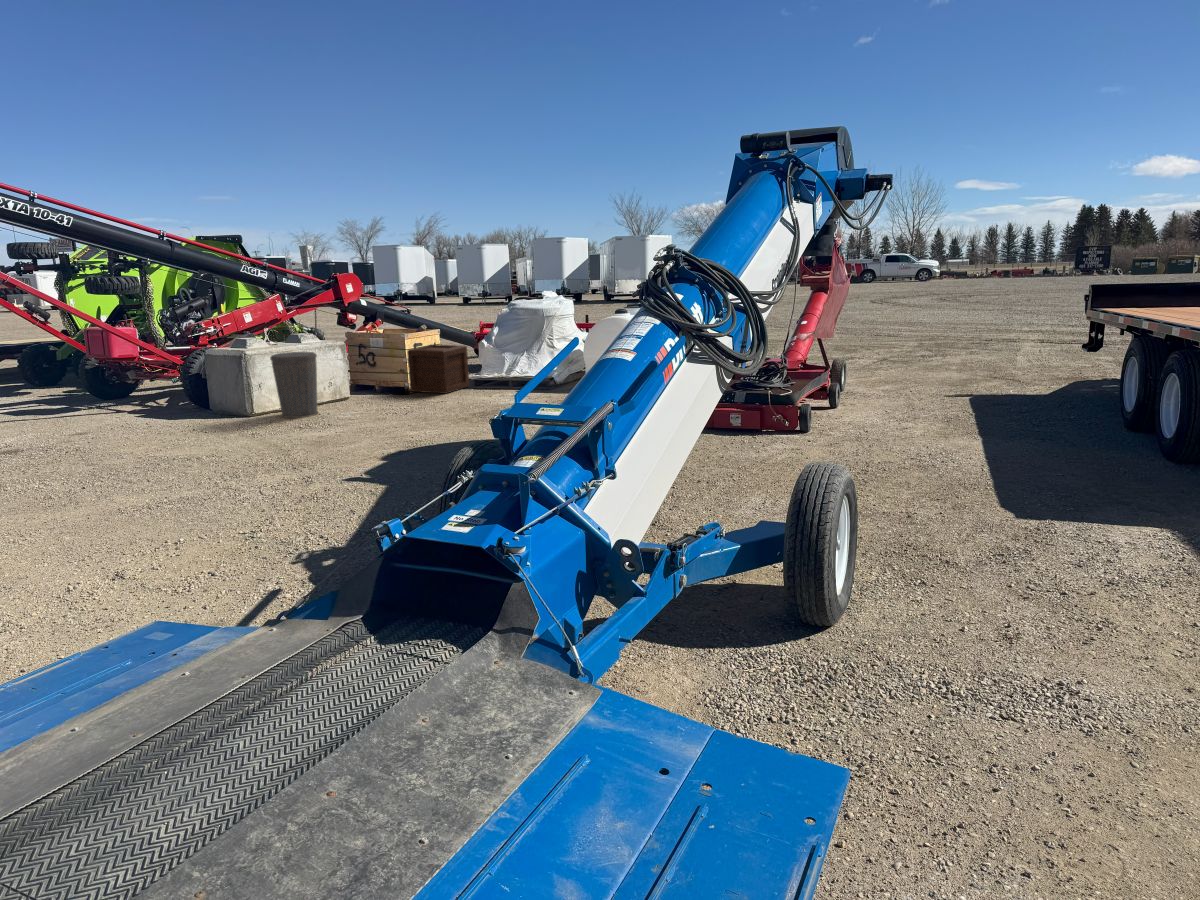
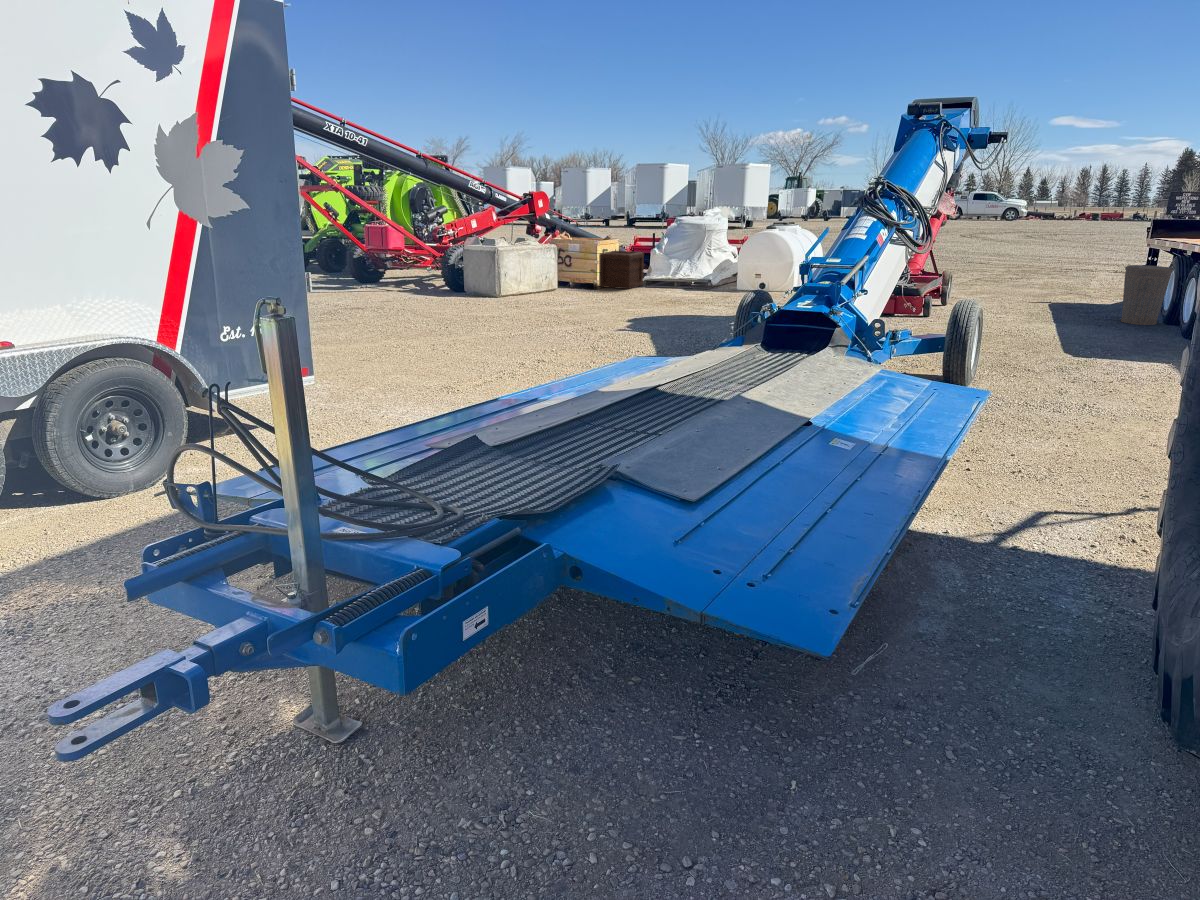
trash can: present [270,352,318,418] -> present [1121,265,1173,325]

